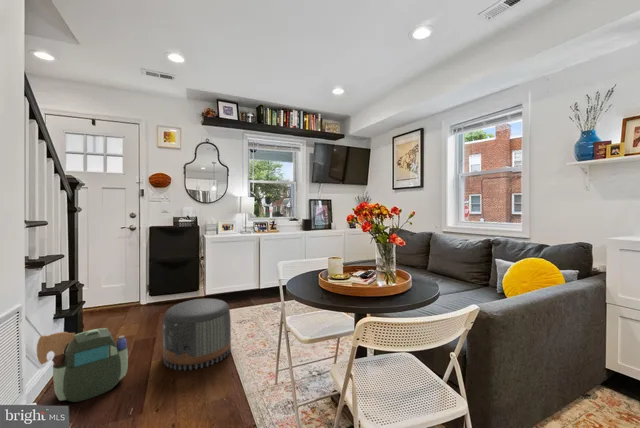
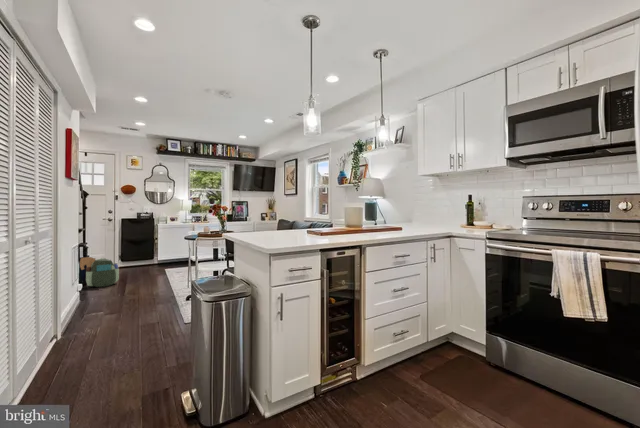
pouf: present [163,299,231,370] -> none [135,252,171,281]

